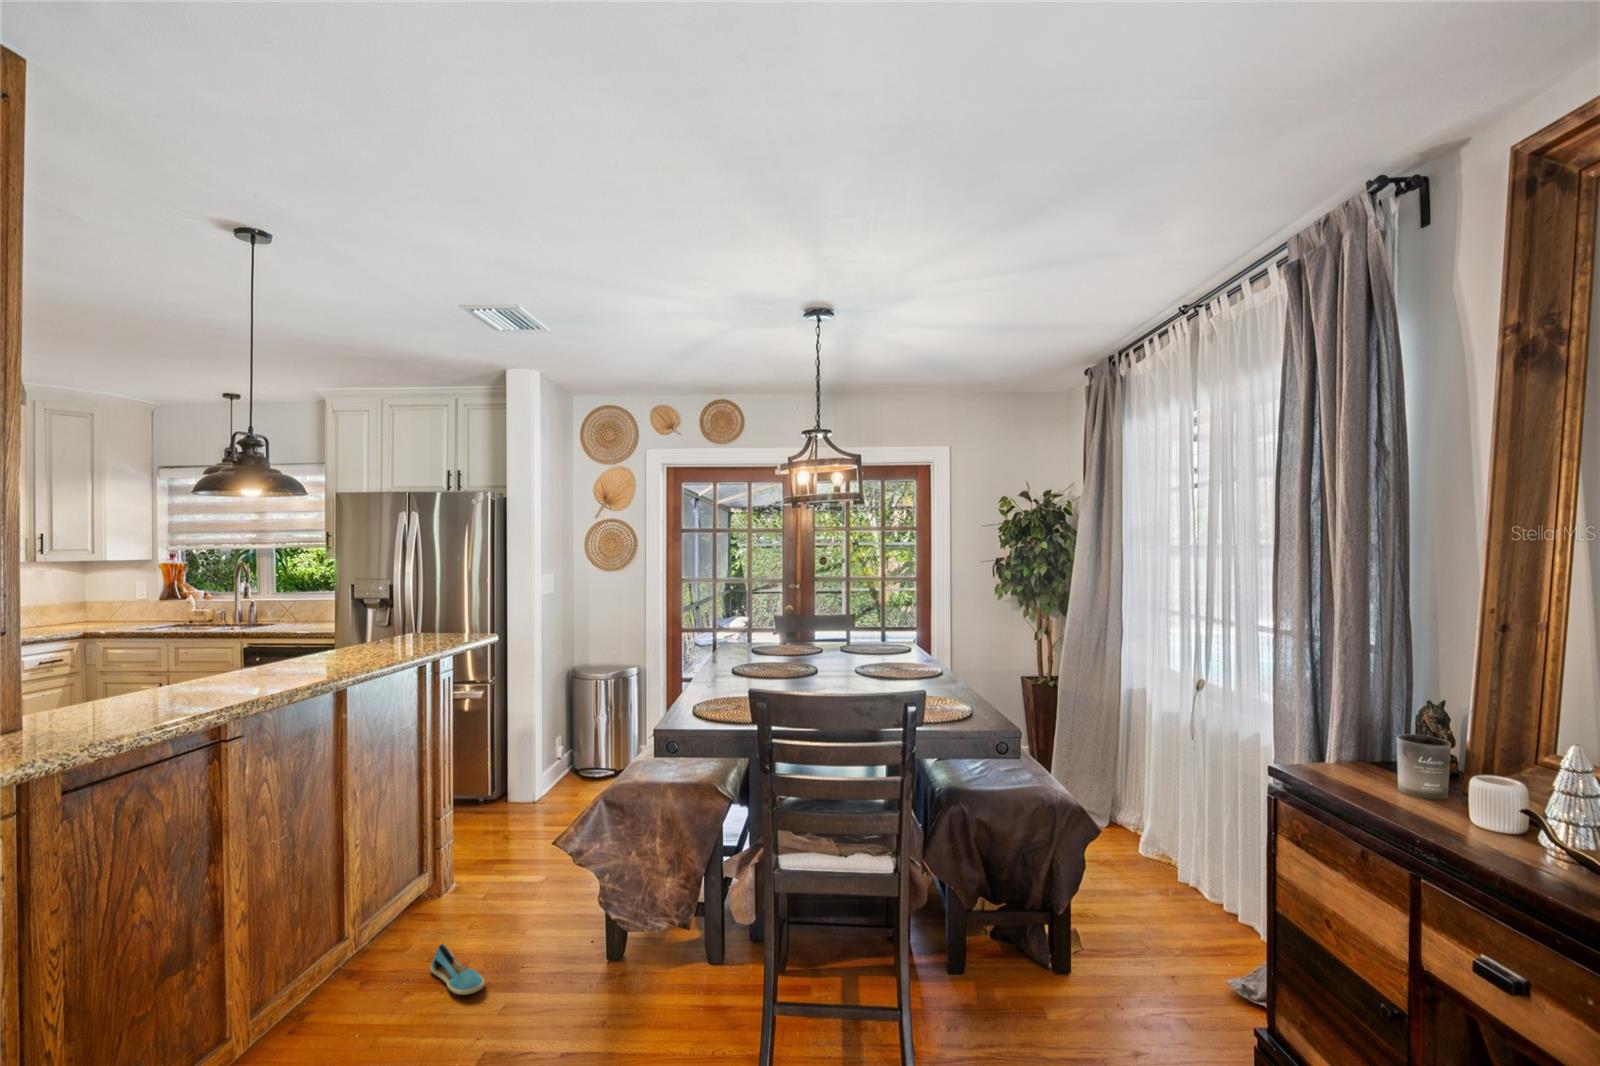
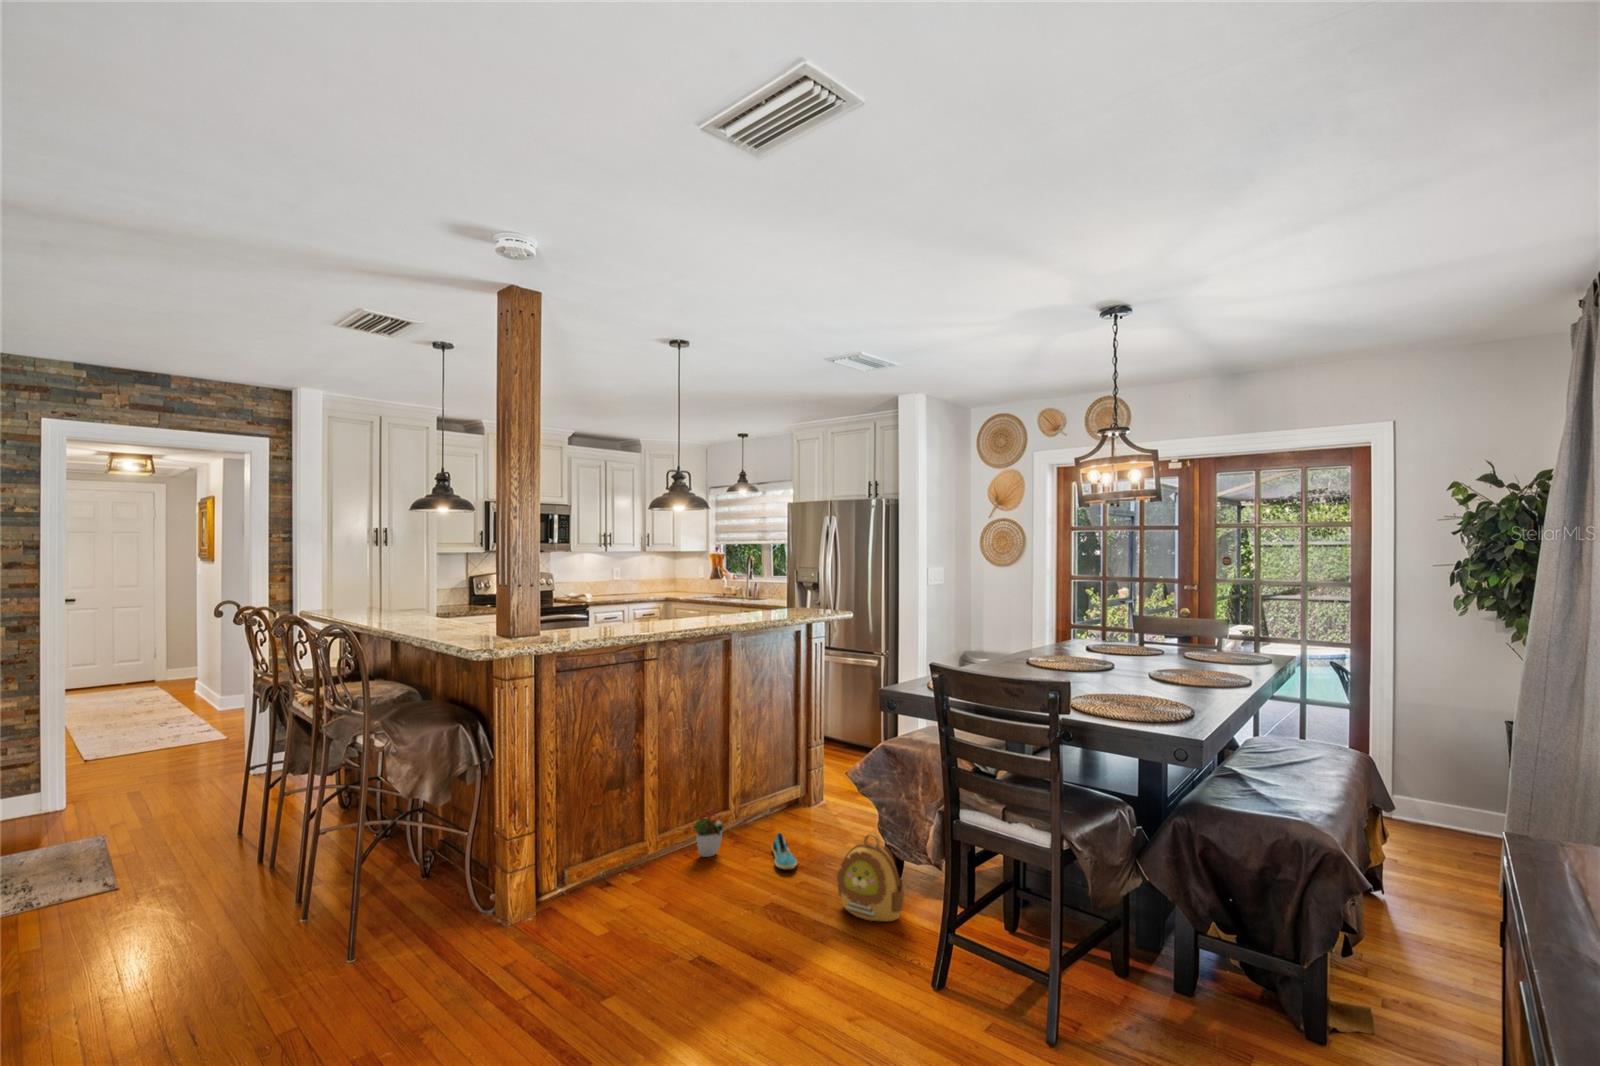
backpack: none [573,909,663,1021] -> present [837,833,903,921]
decorative plant: none [310,935,358,1023] -> present [693,803,723,857]

